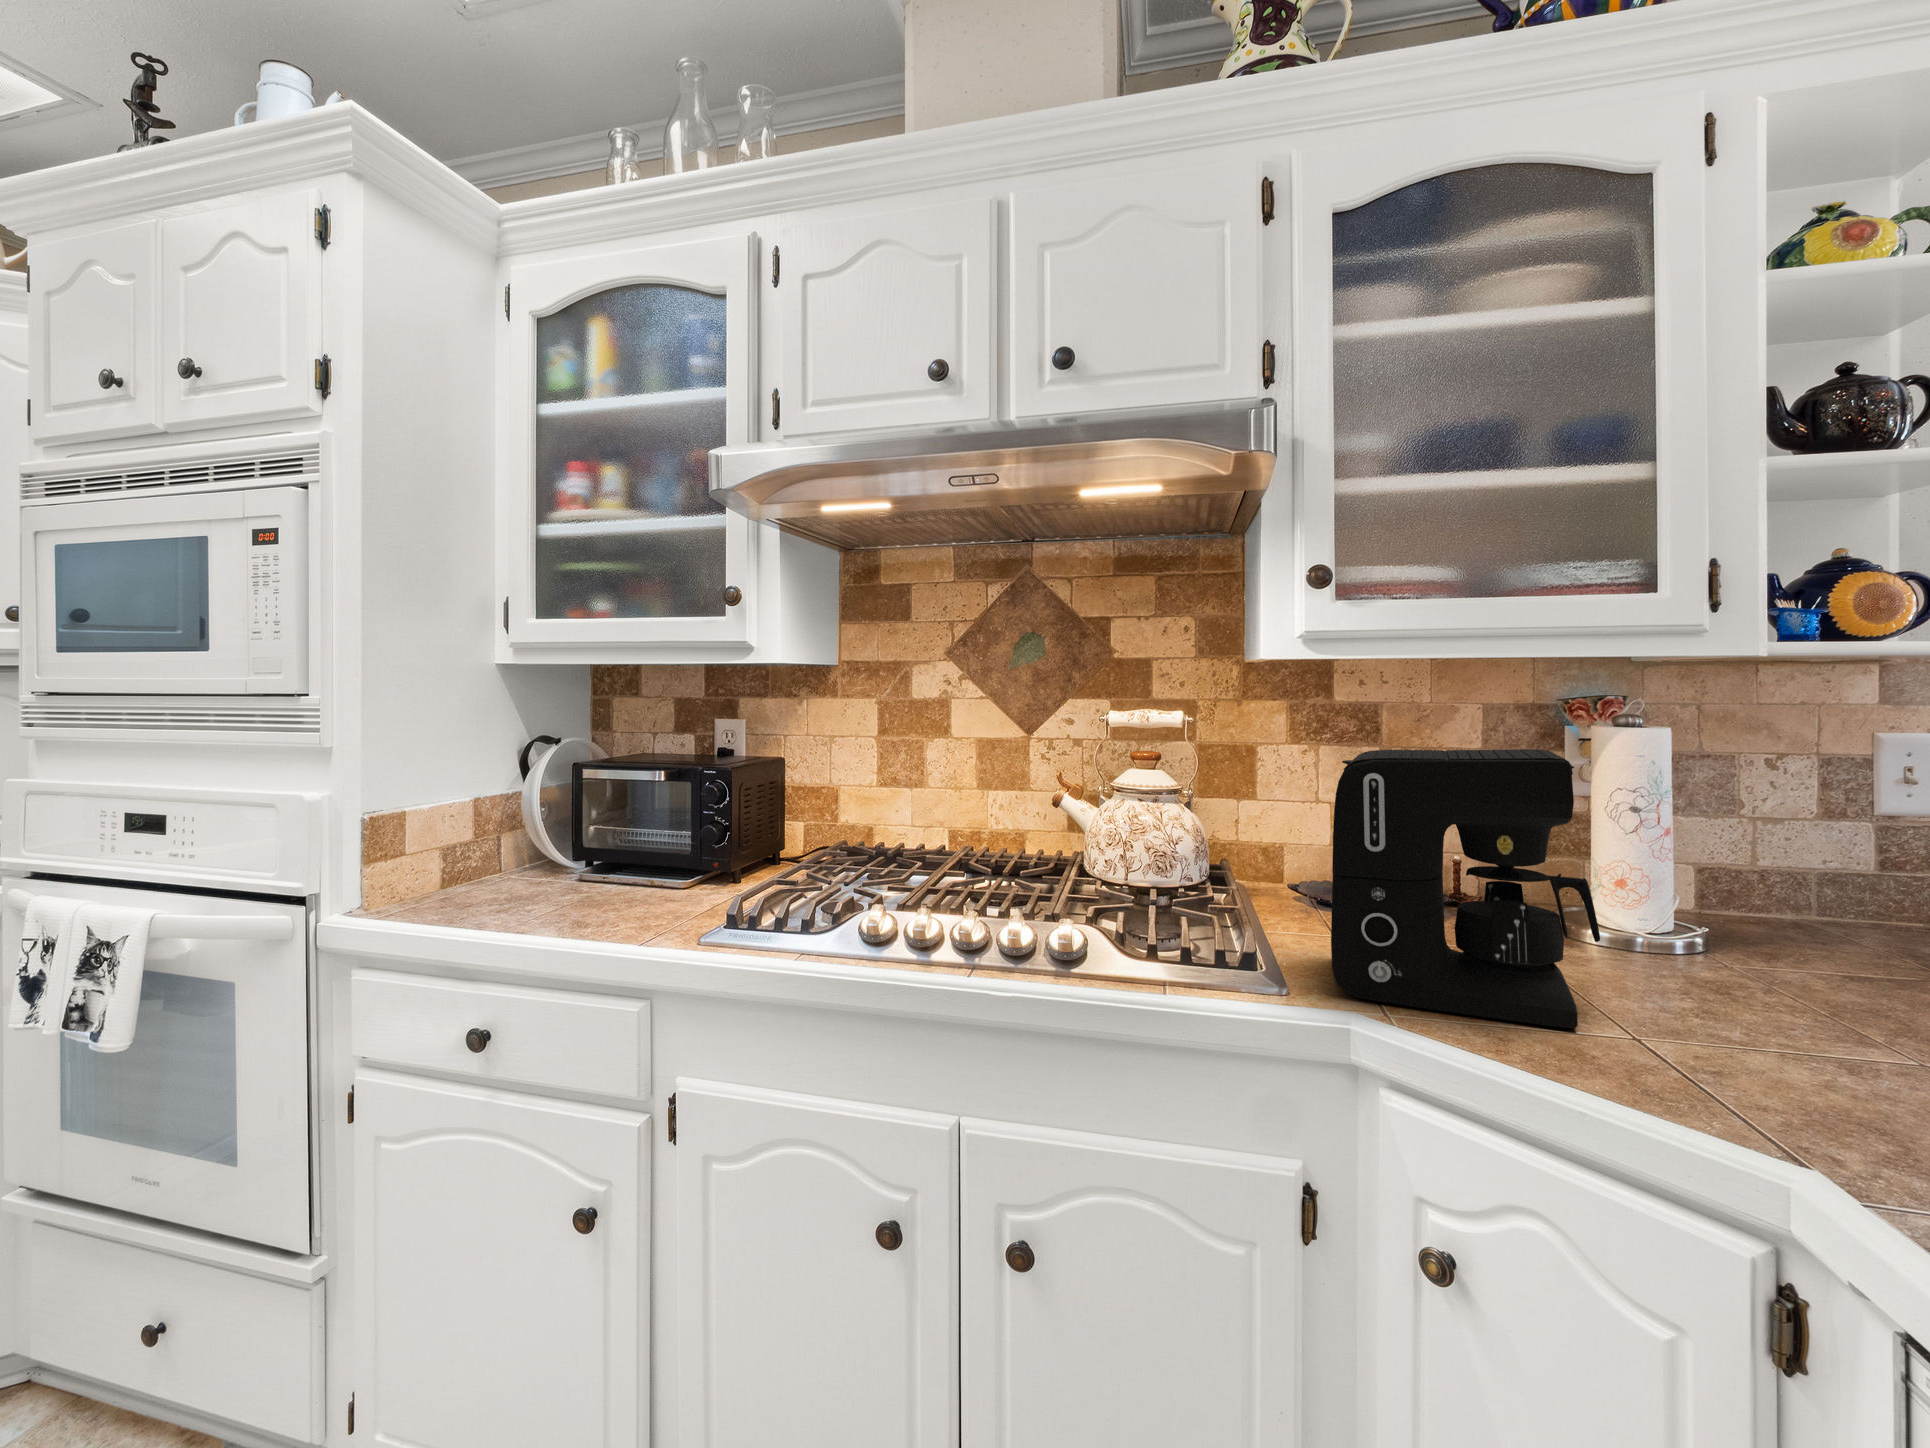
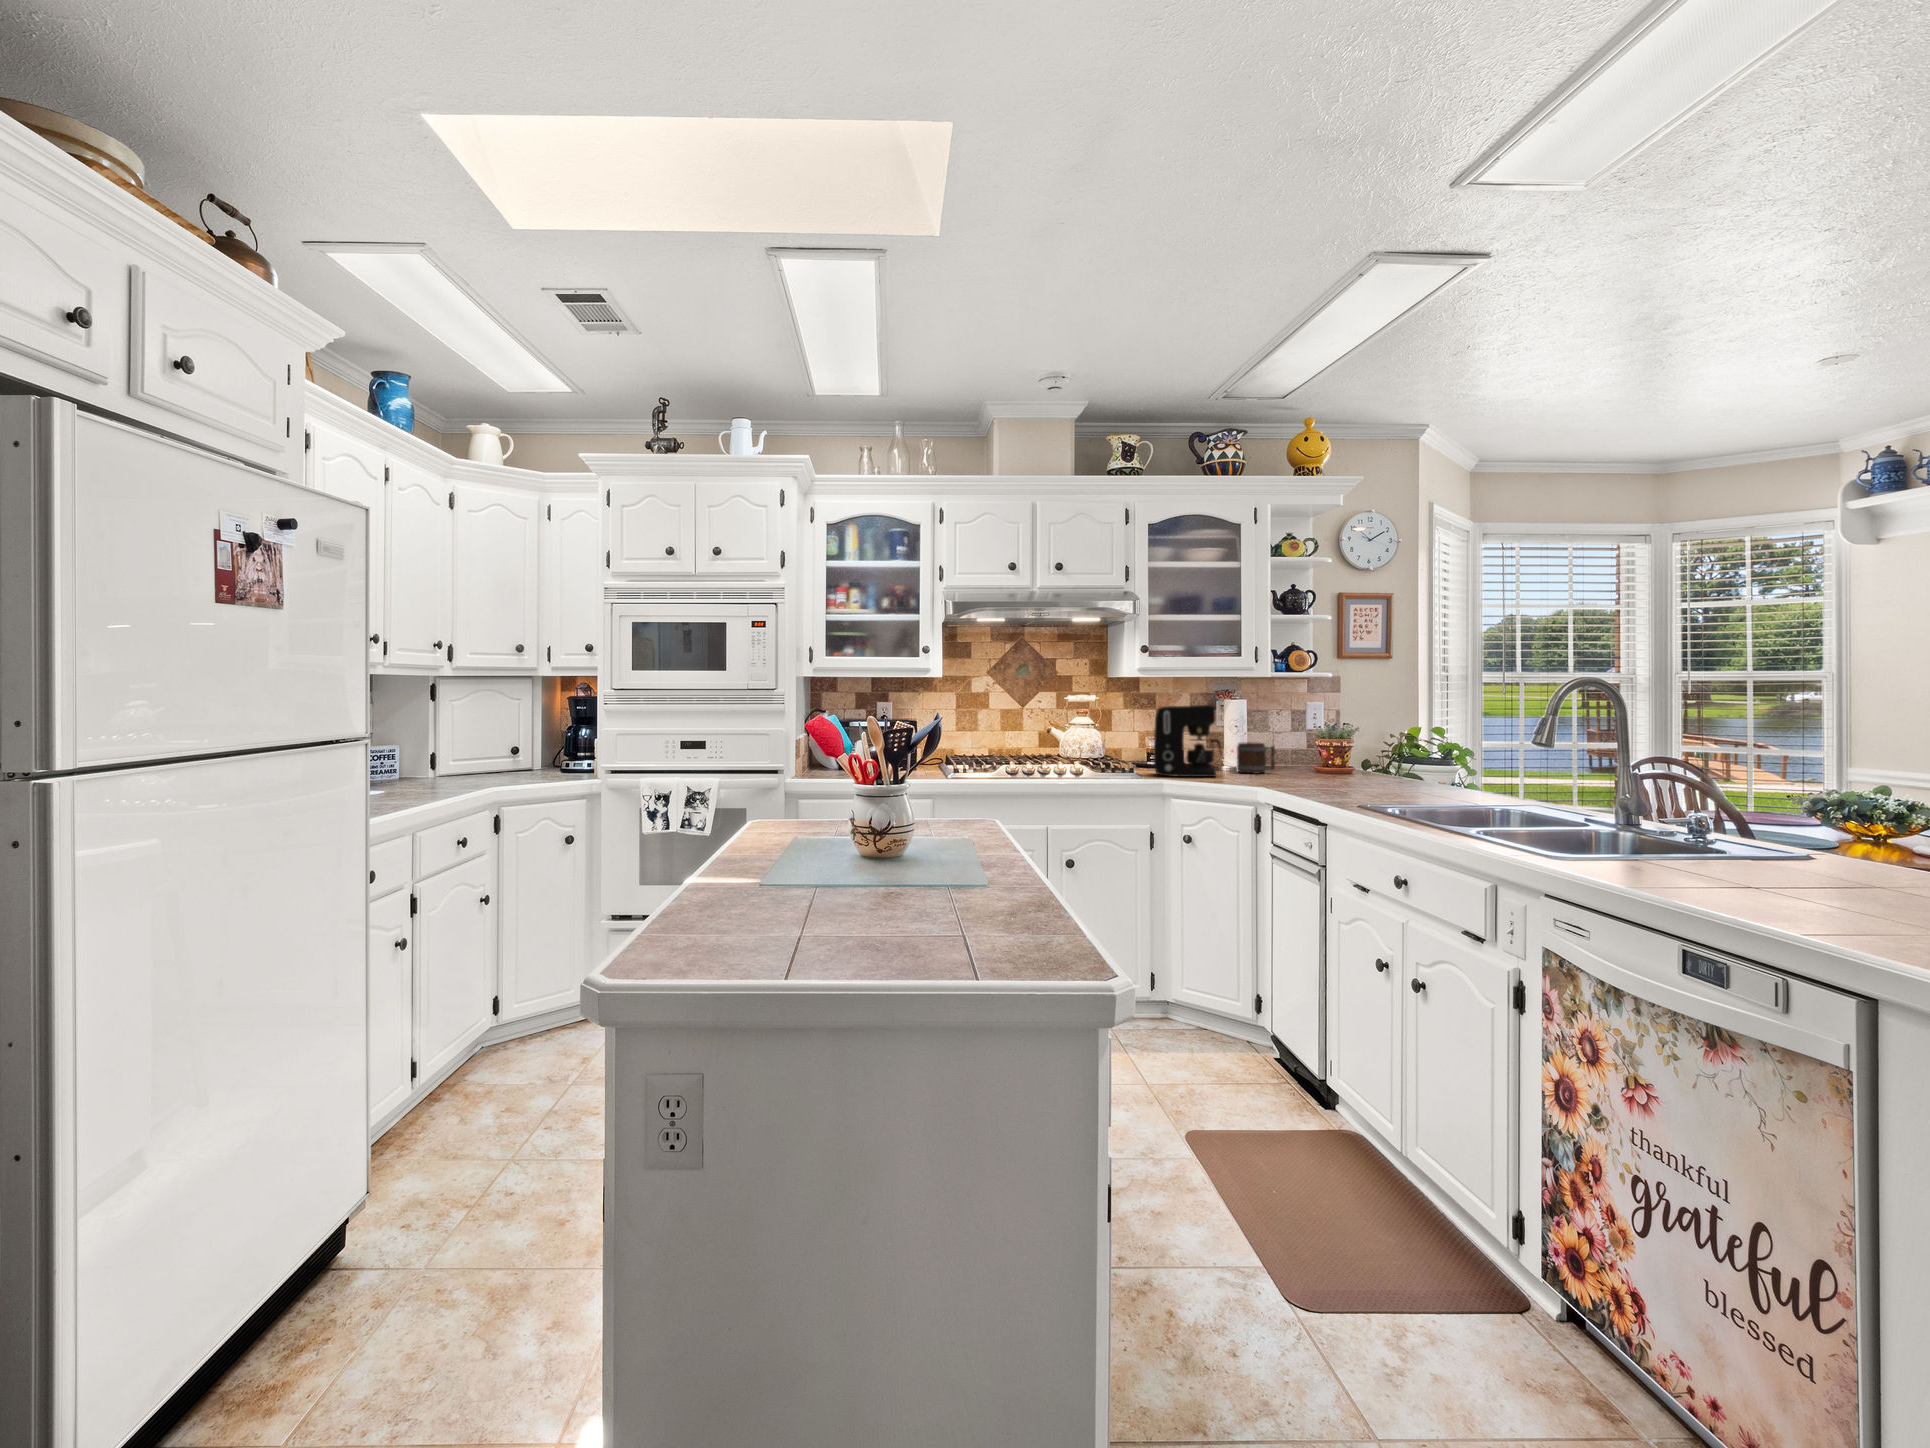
mug: none [1653,876,1822,1002] -> present [1237,743,1275,773]

